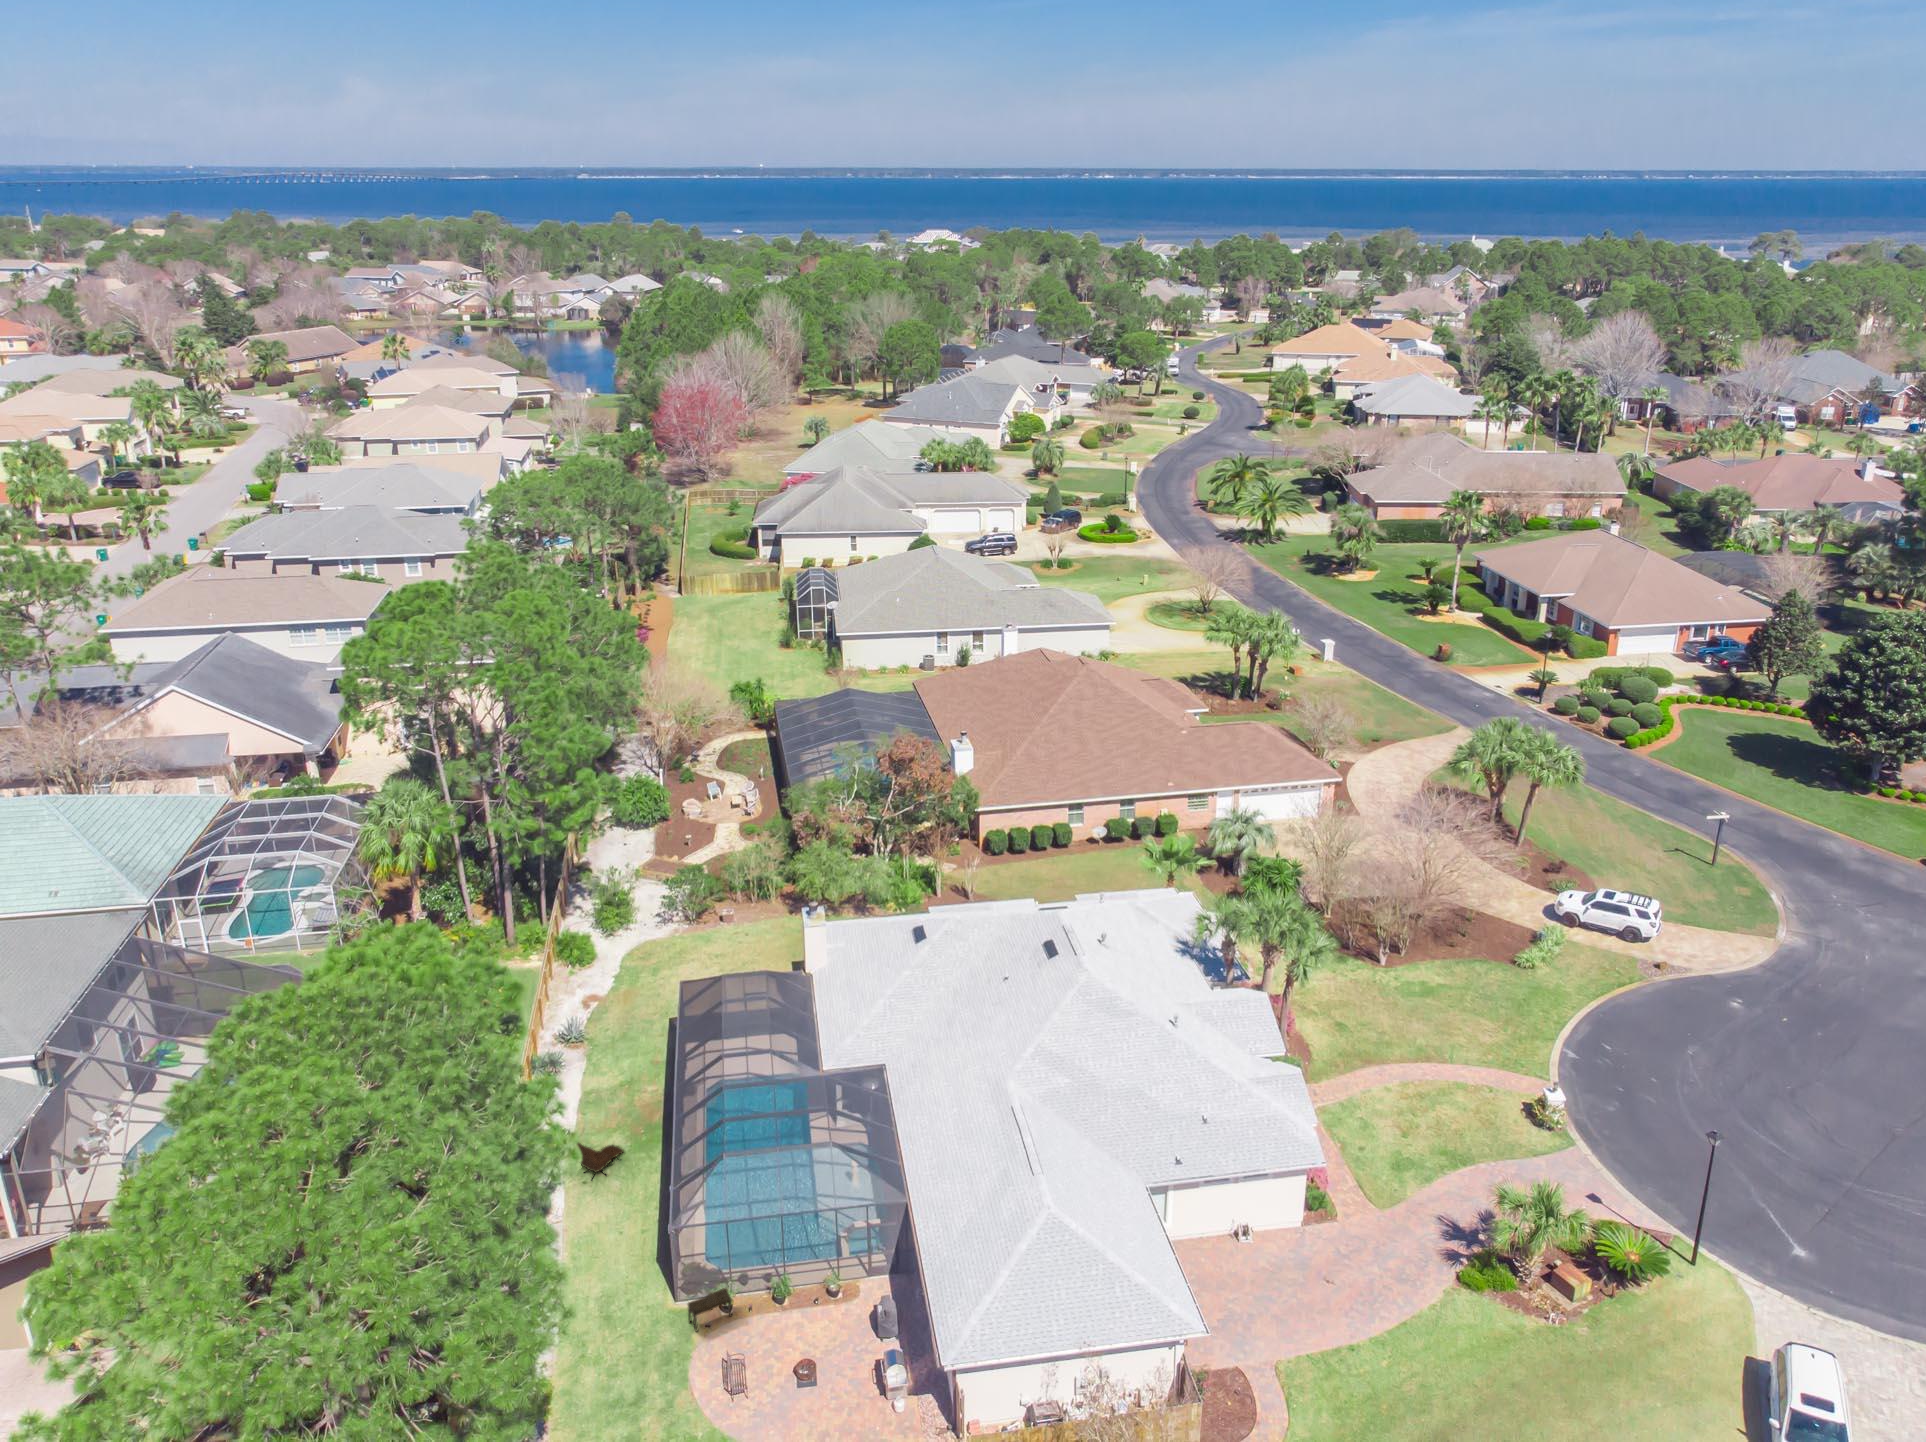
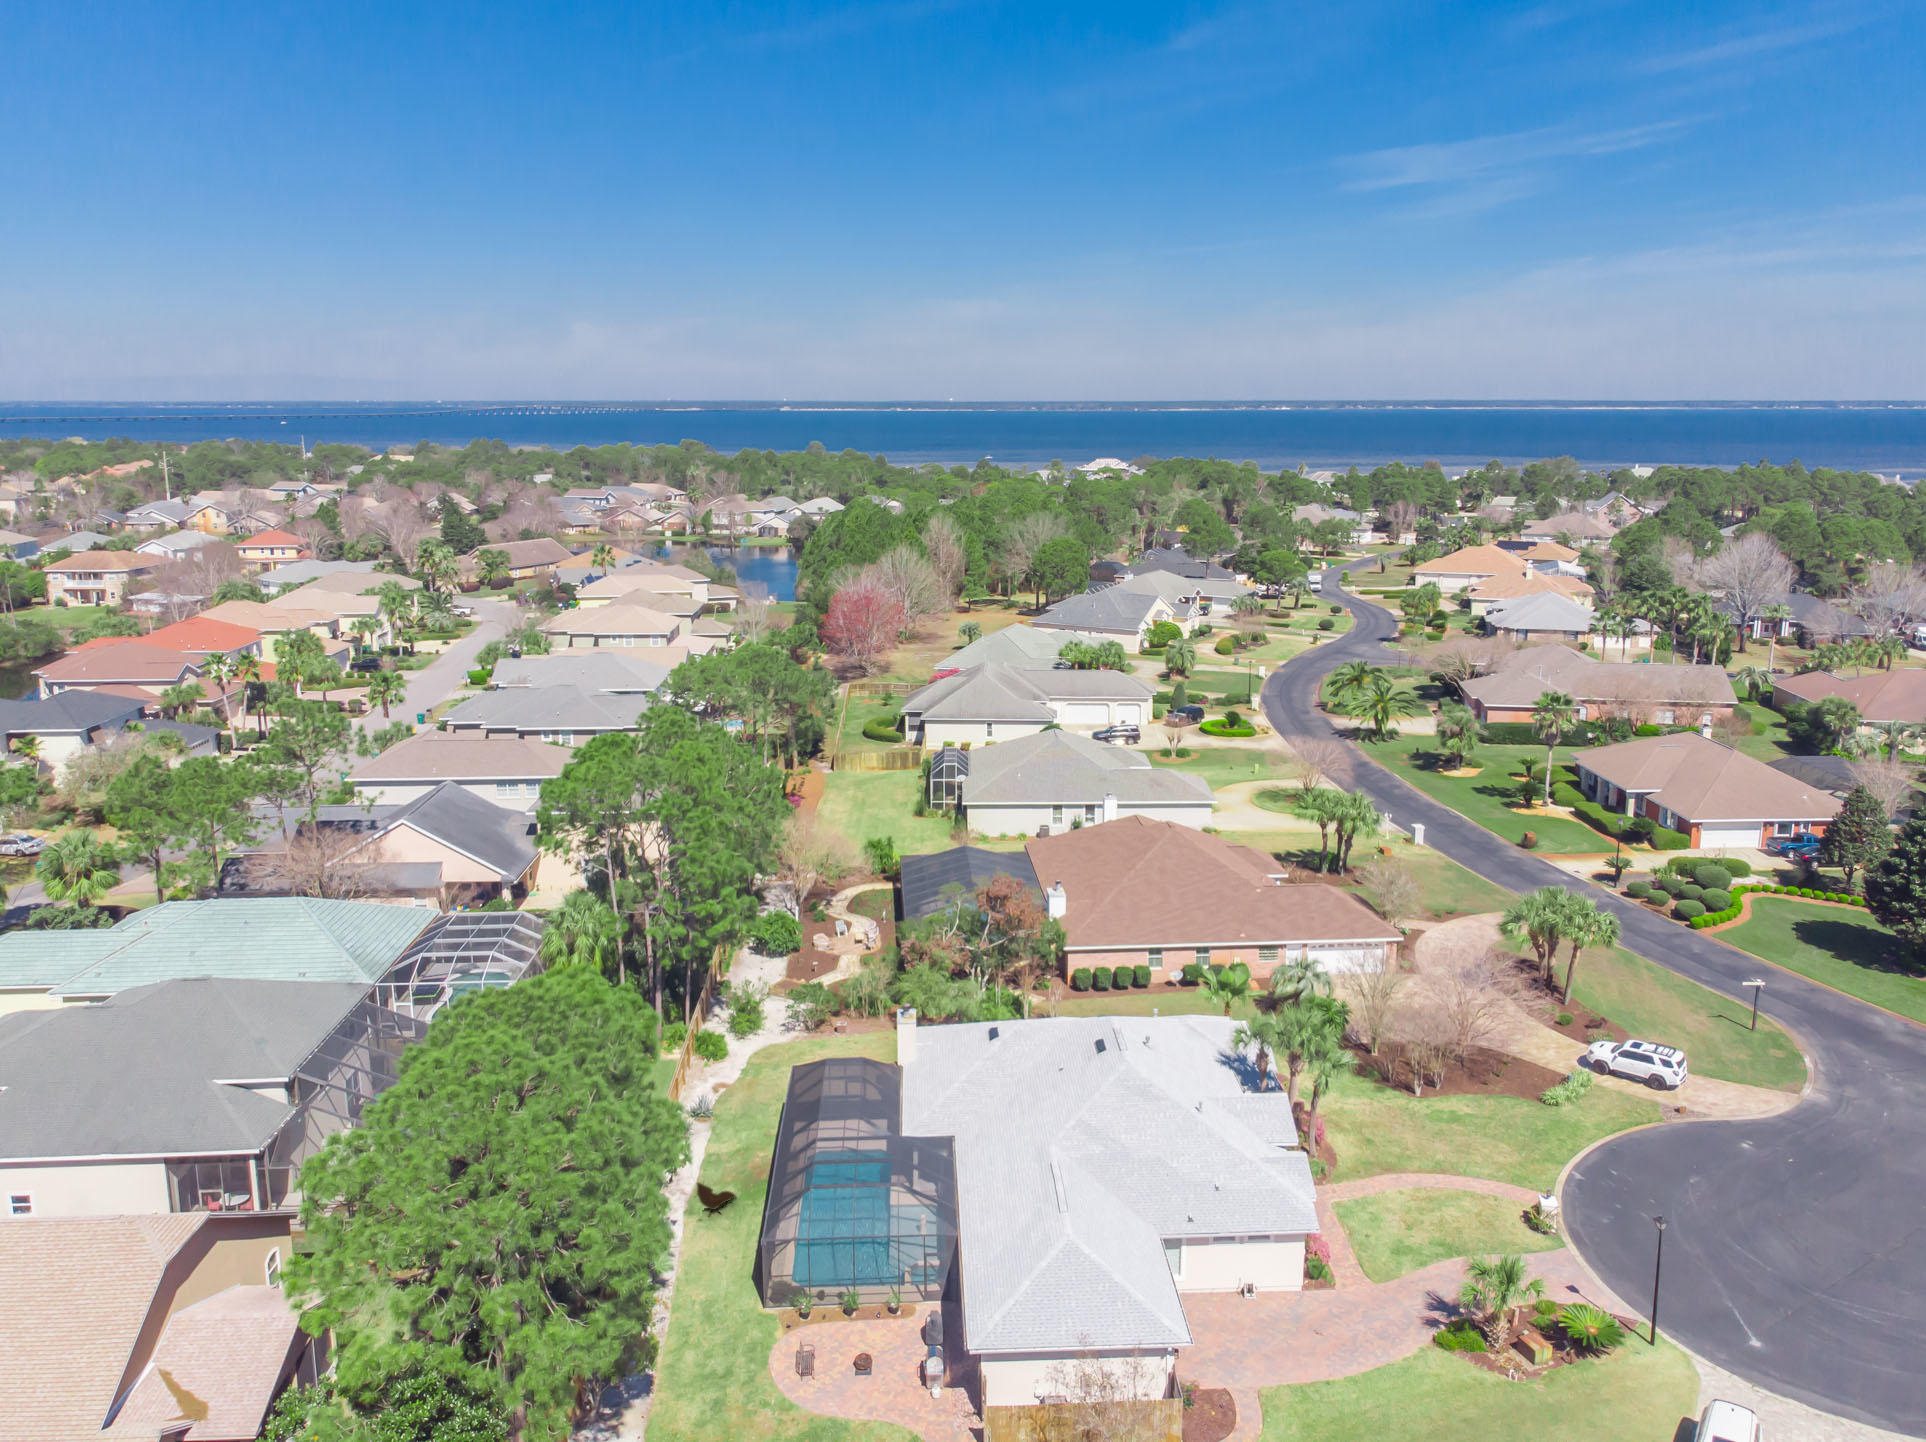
bench: present [688,1288,732,1331] -> none [776,1296,812,1329]

